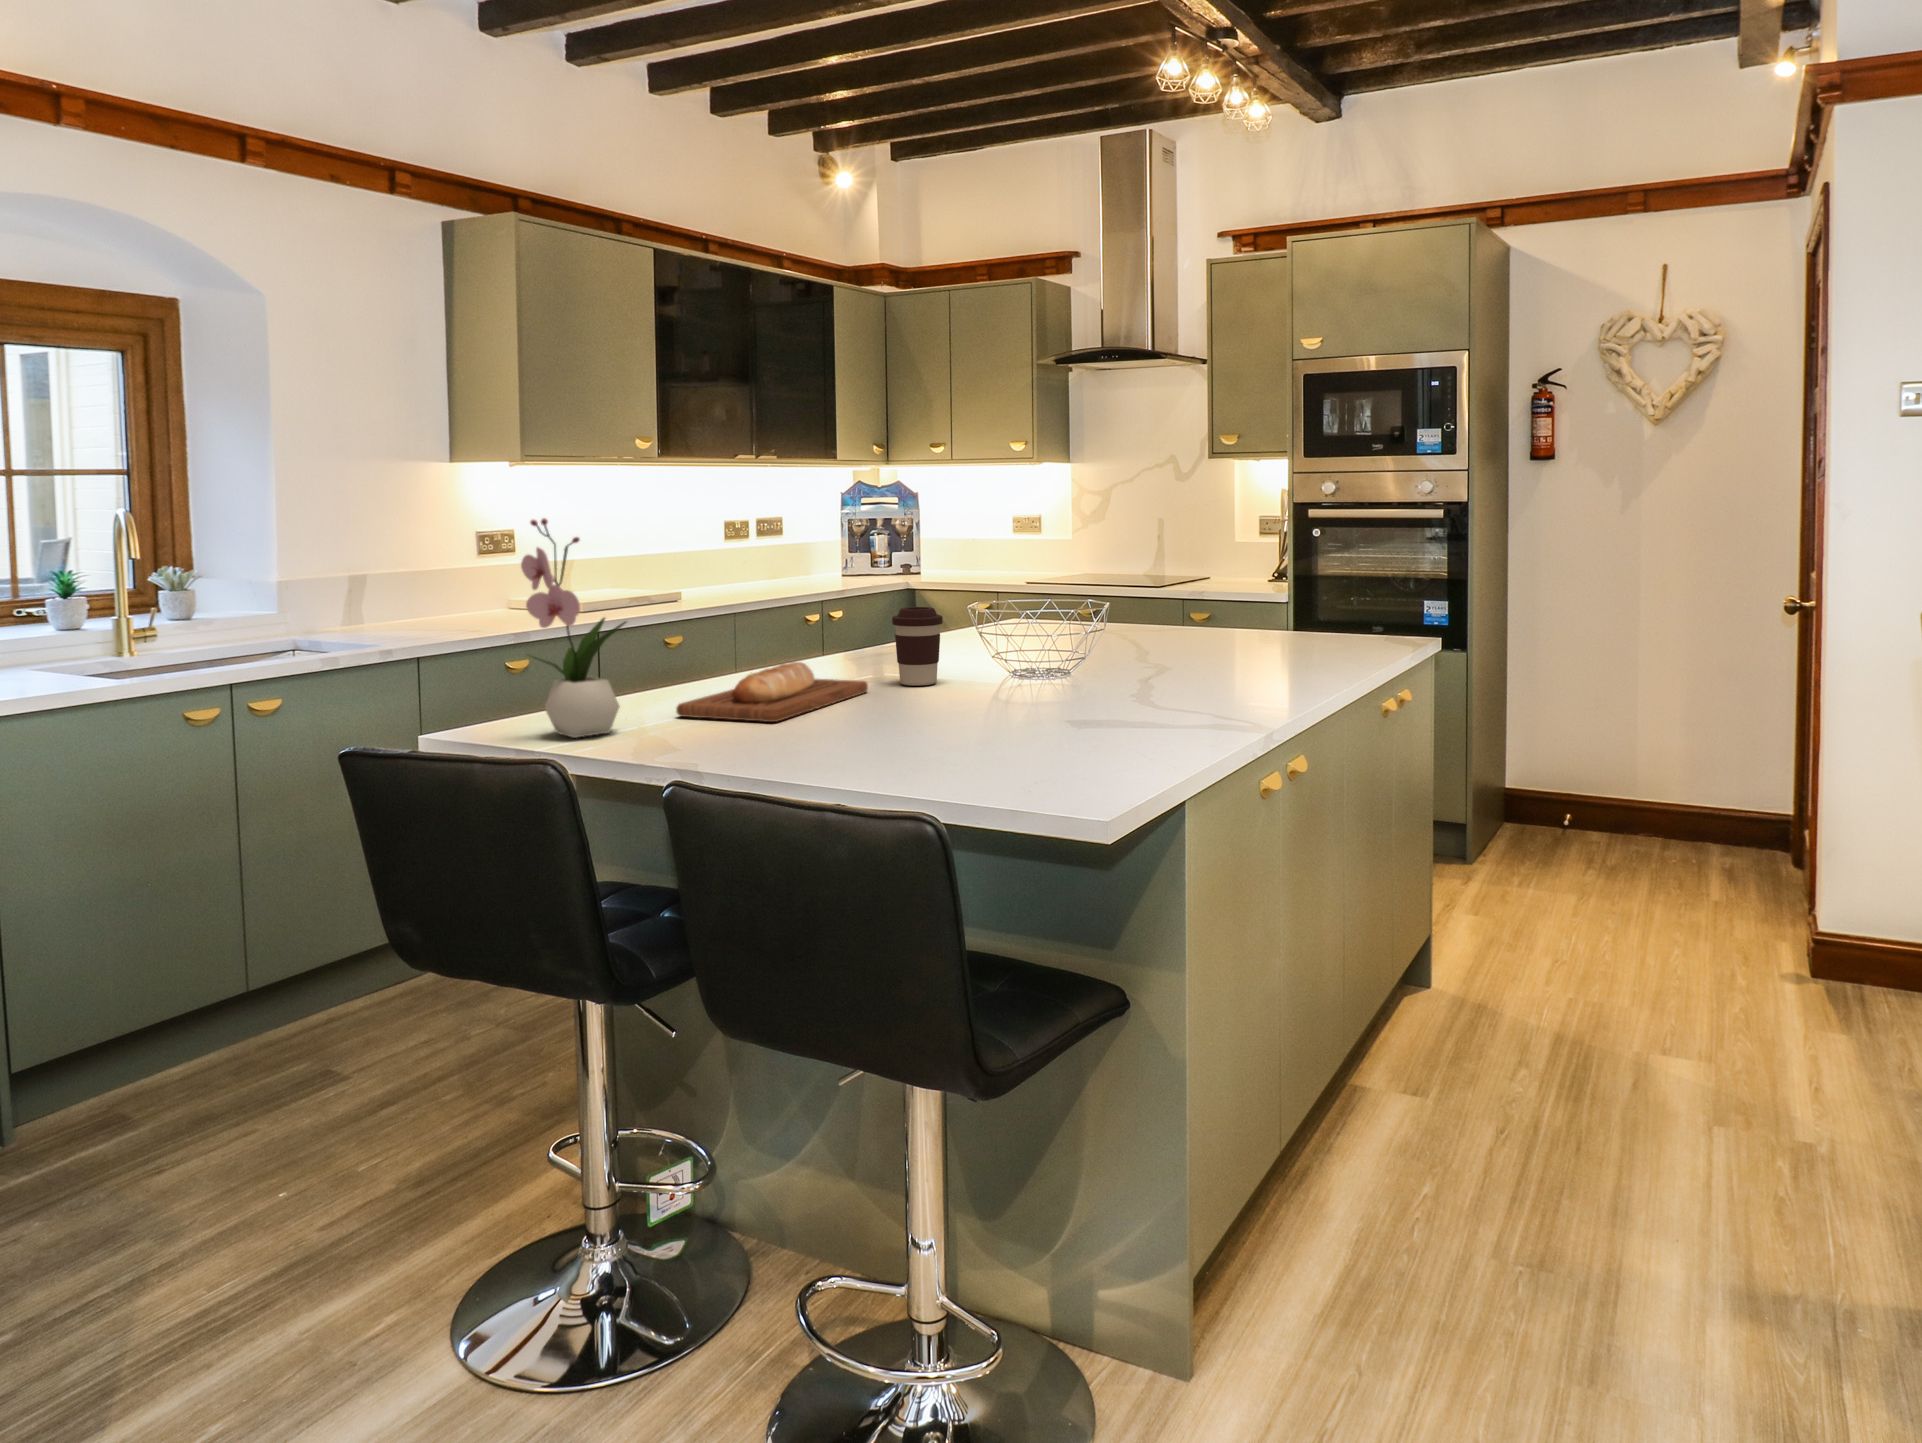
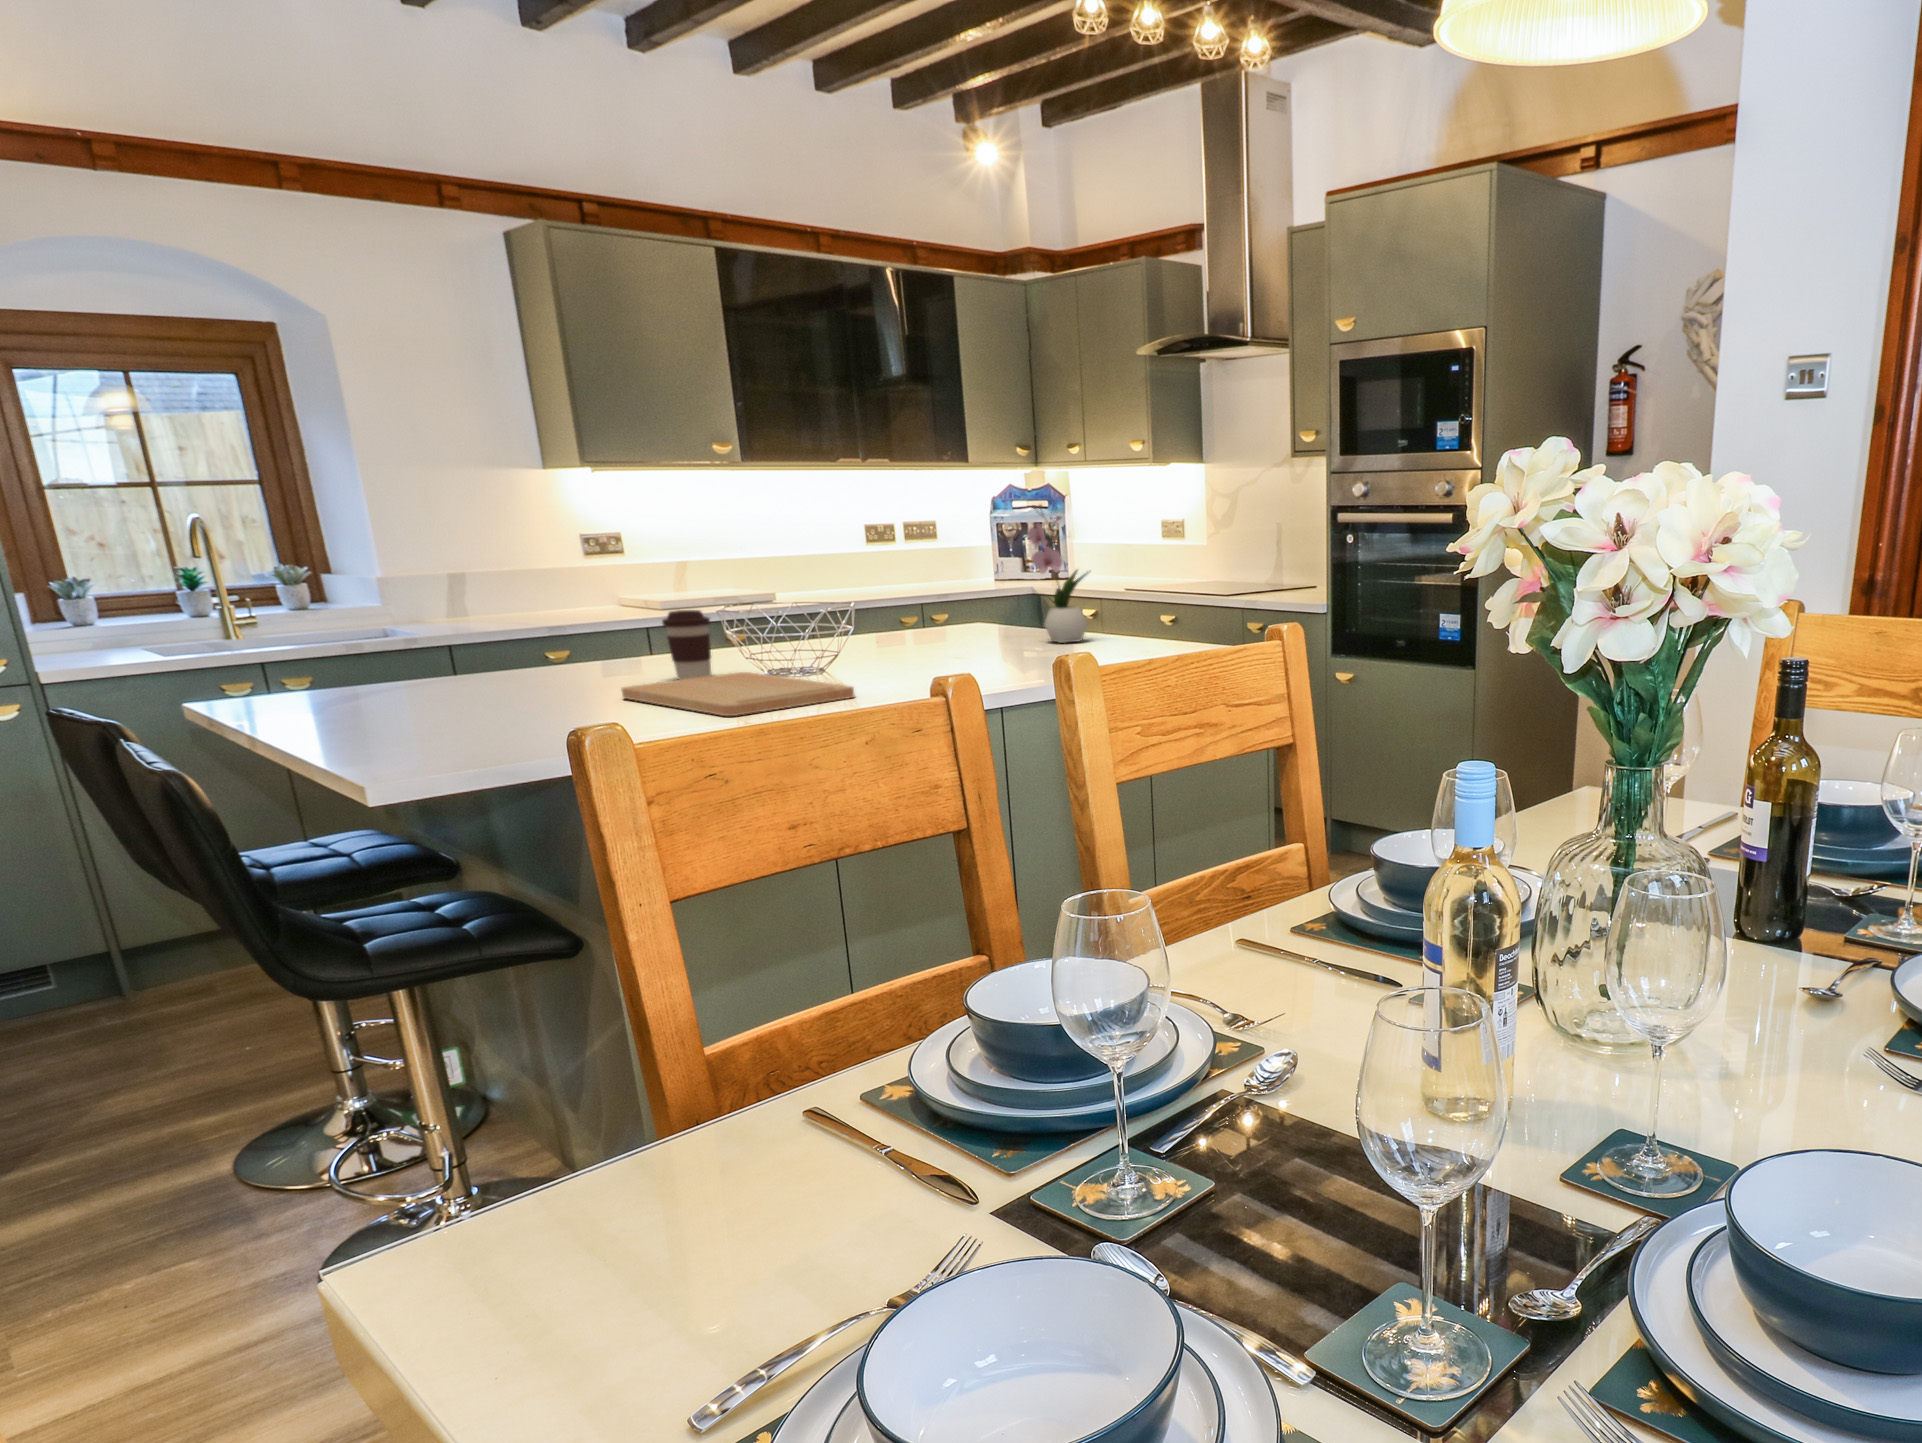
flower arrangement: present [521,518,626,738] -> present [1028,505,1087,643]
bread loaf: present [676,662,868,722] -> none [428,658,634,707]
cutting board: none [913,674,1185,723] -> present [622,672,855,716]

